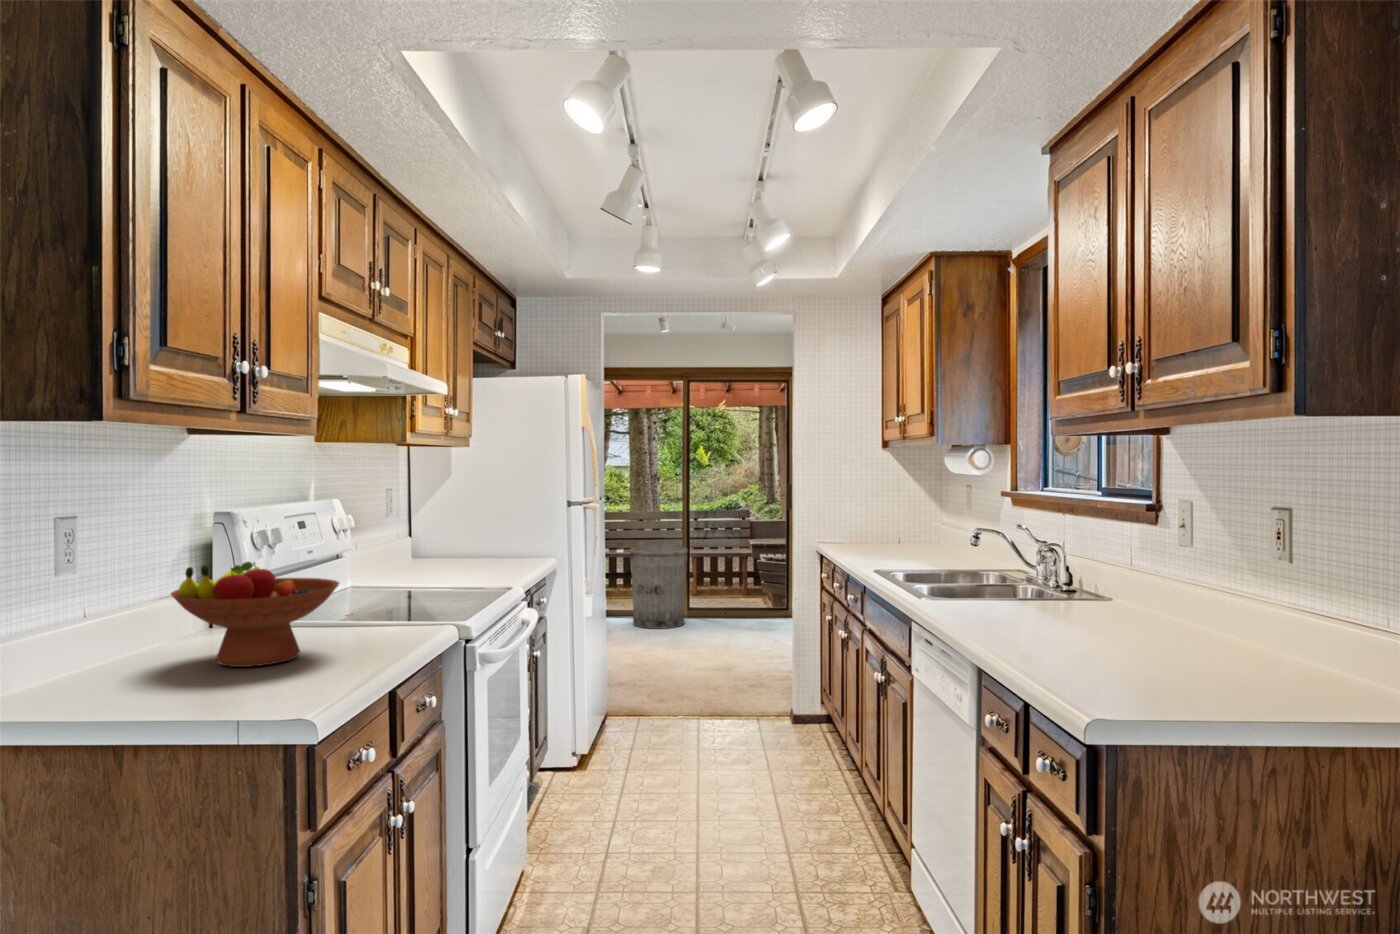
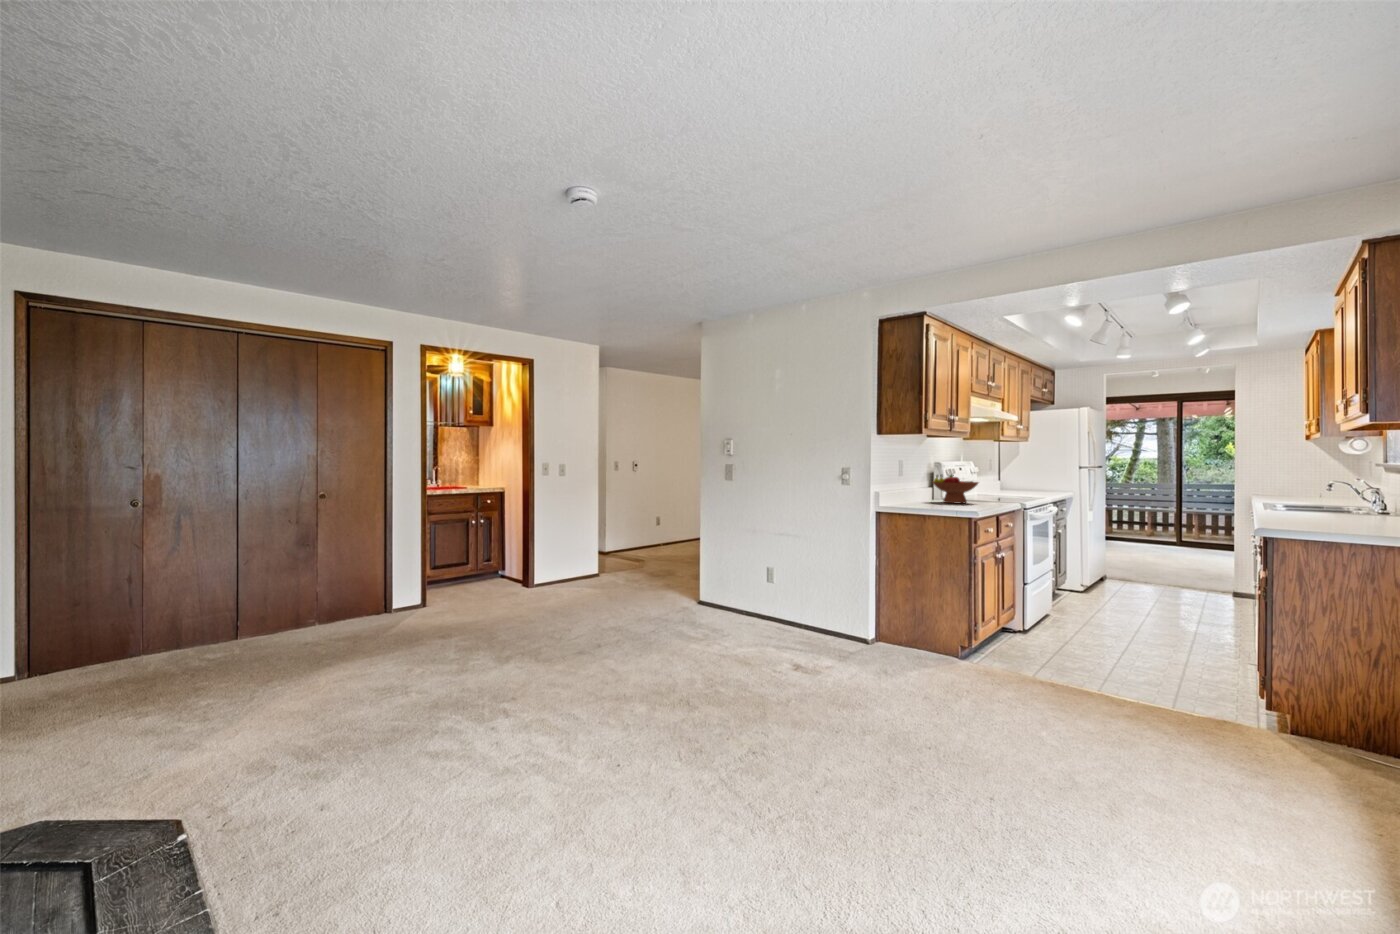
trash can: present [630,542,687,629] -> none [1141,501,1189,557]

